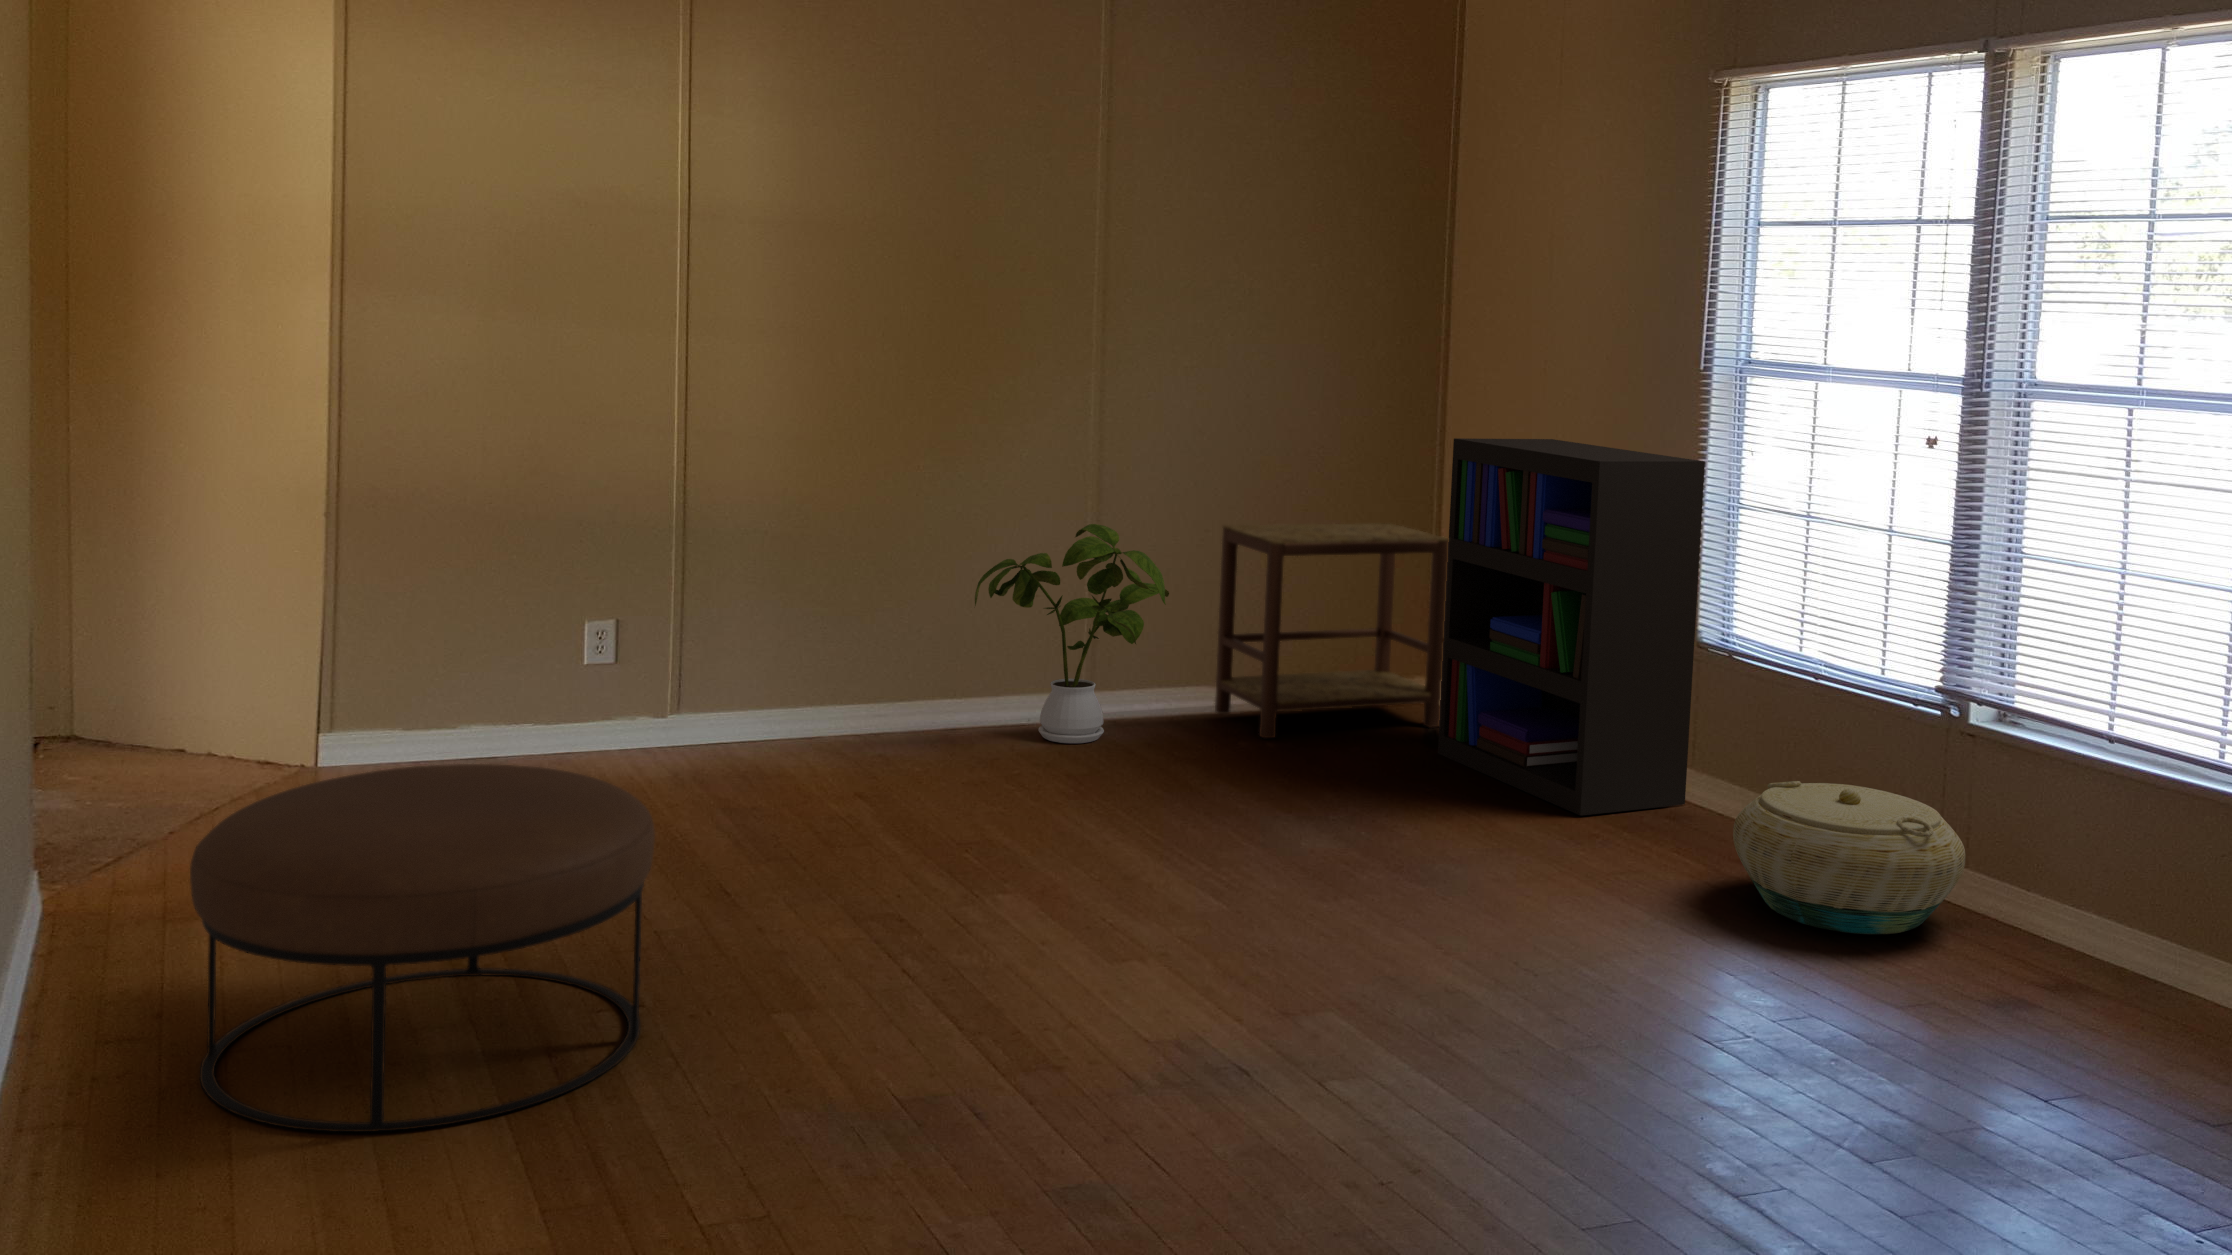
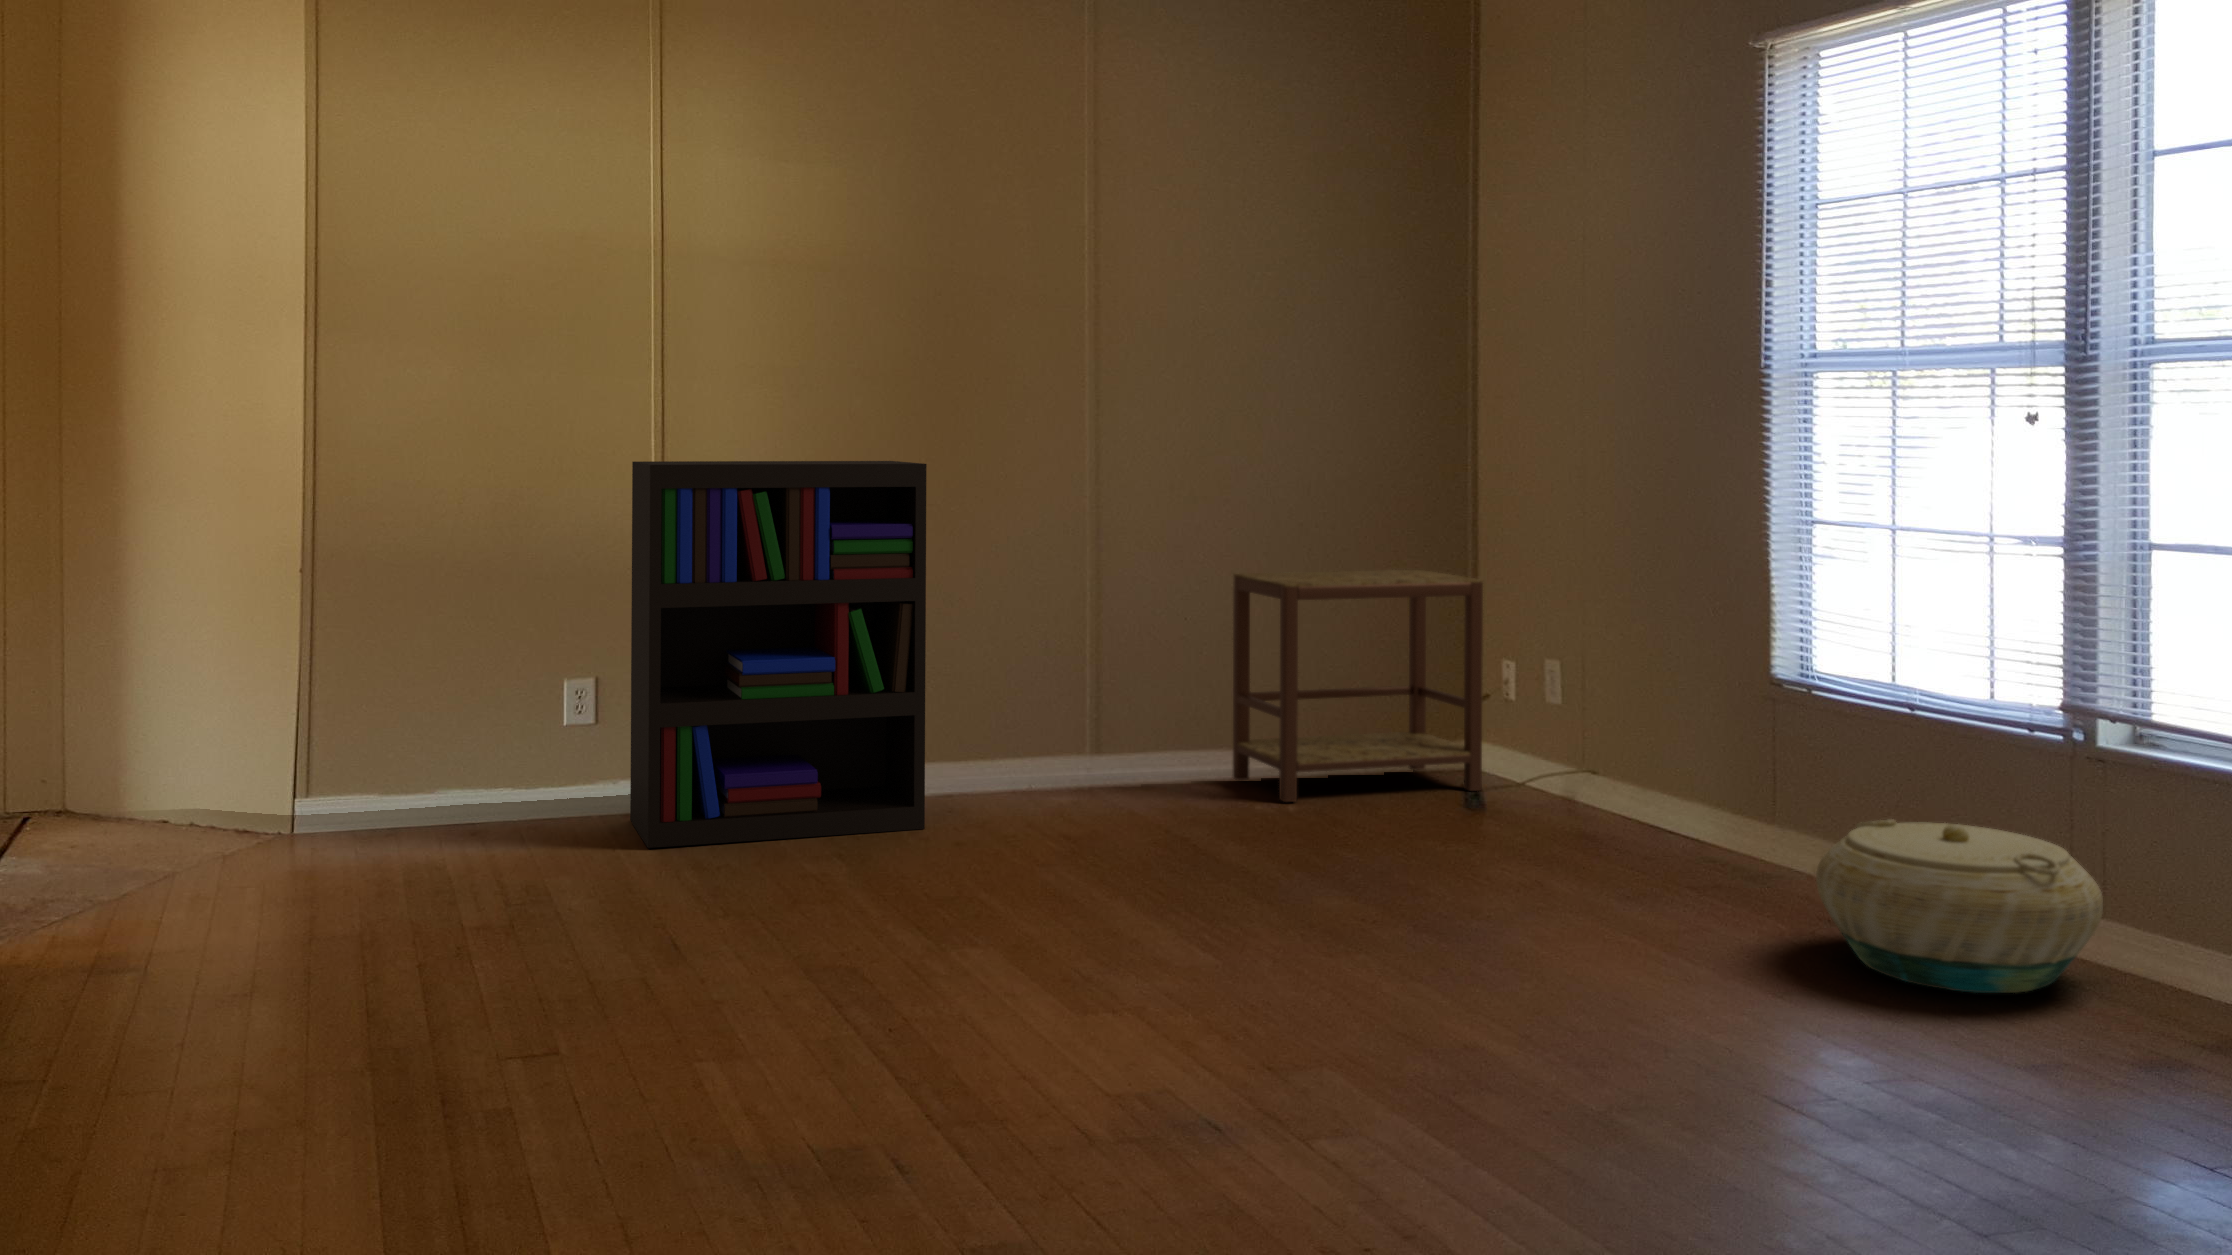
bookshelf: present [1438,438,1705,816] -> present [630,461,927,848]
house plant: present [975,524,1169,743] -> none [966,568,1176,808]
ottoman: present [190,764,655,1132] -> none [101,793,585,1170]

